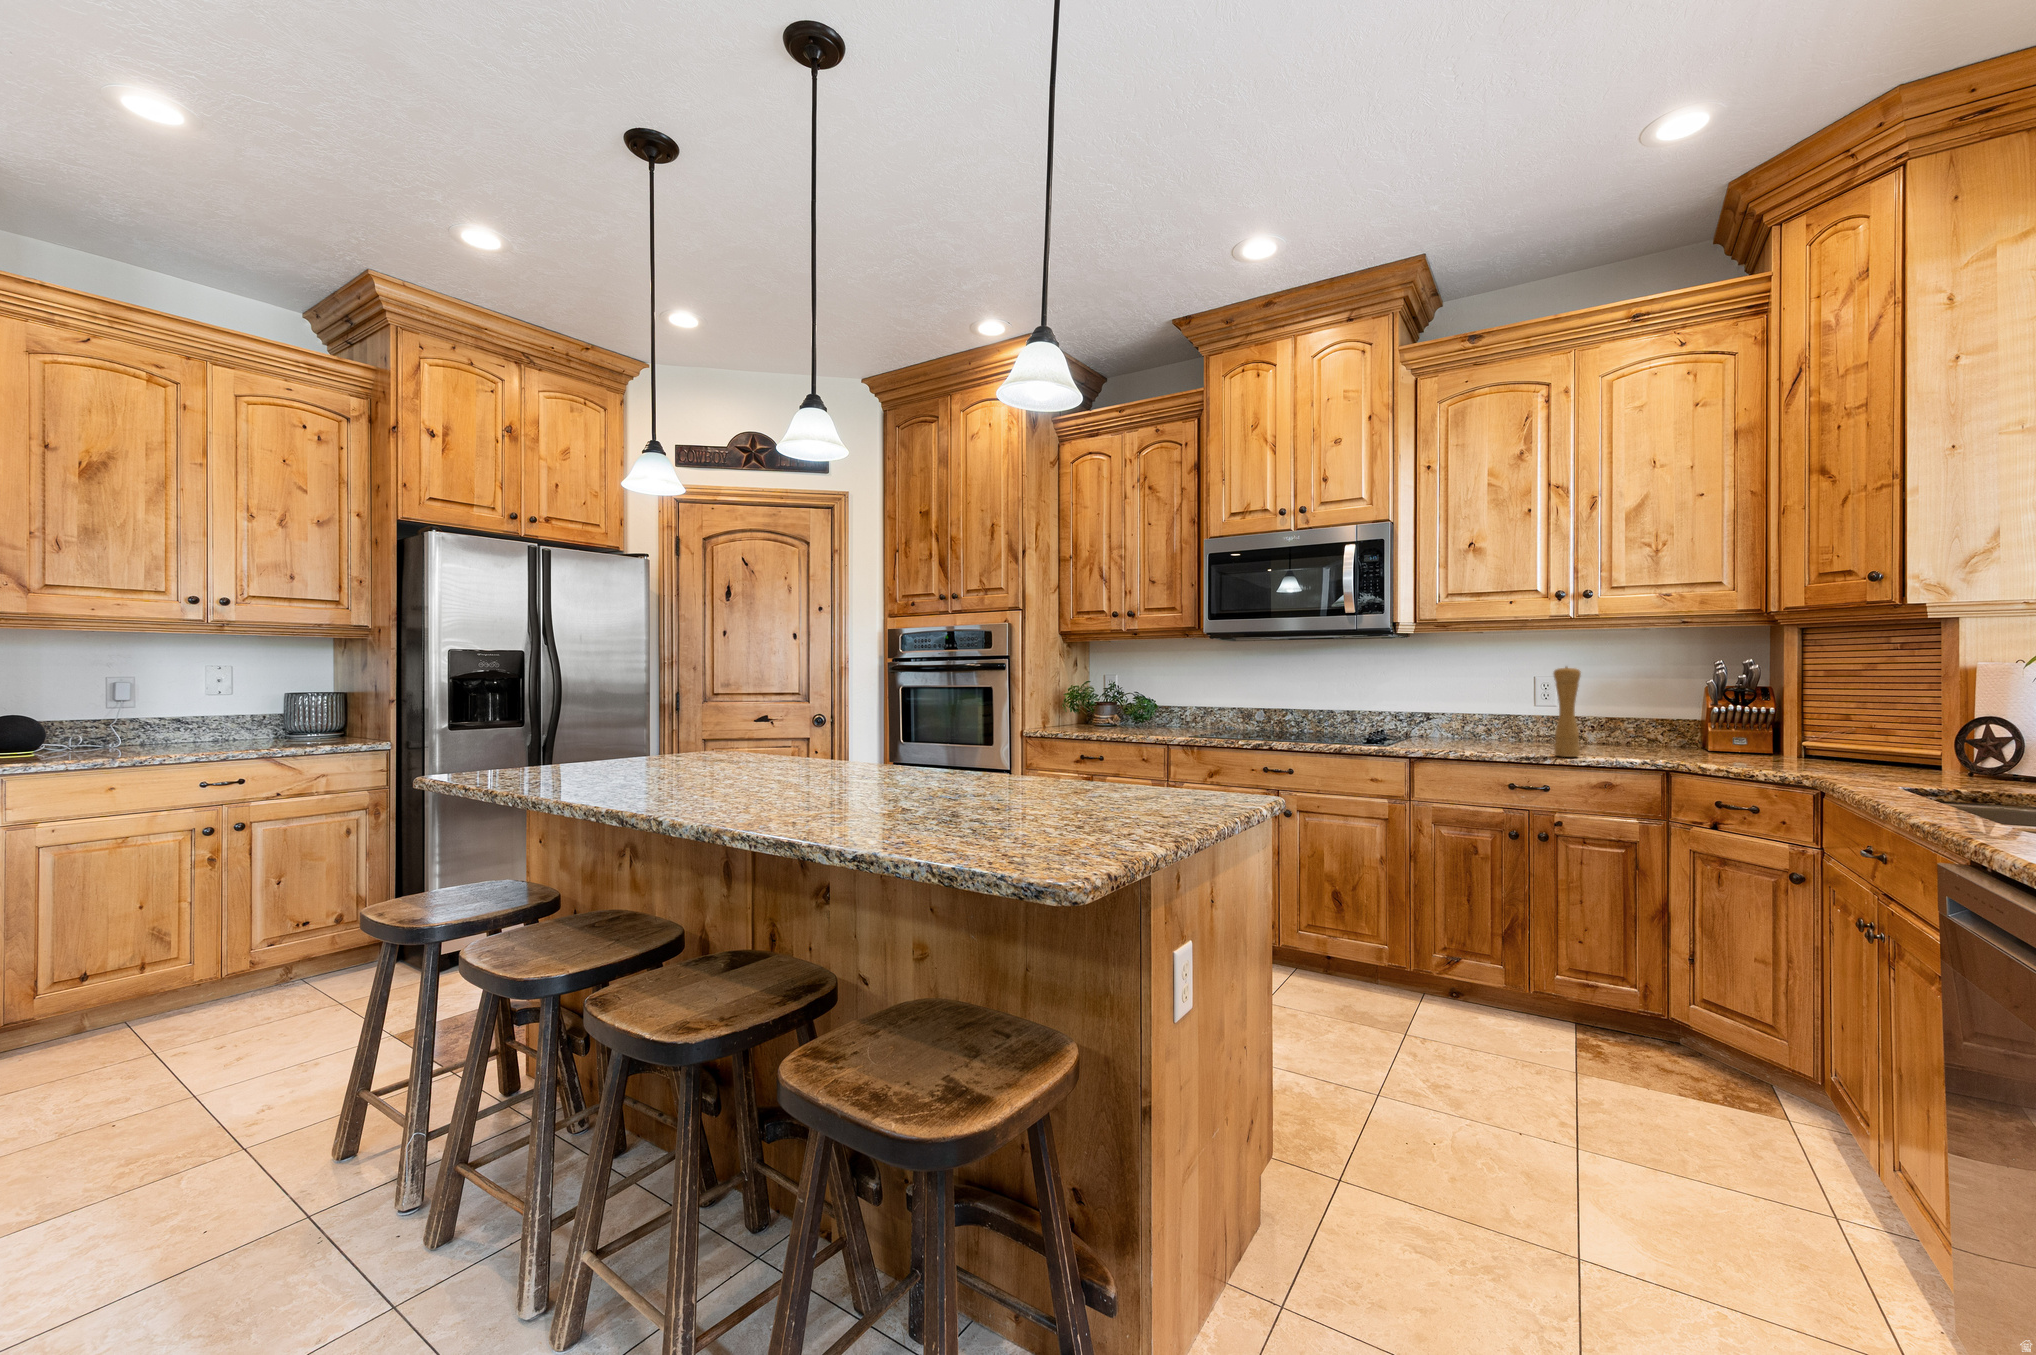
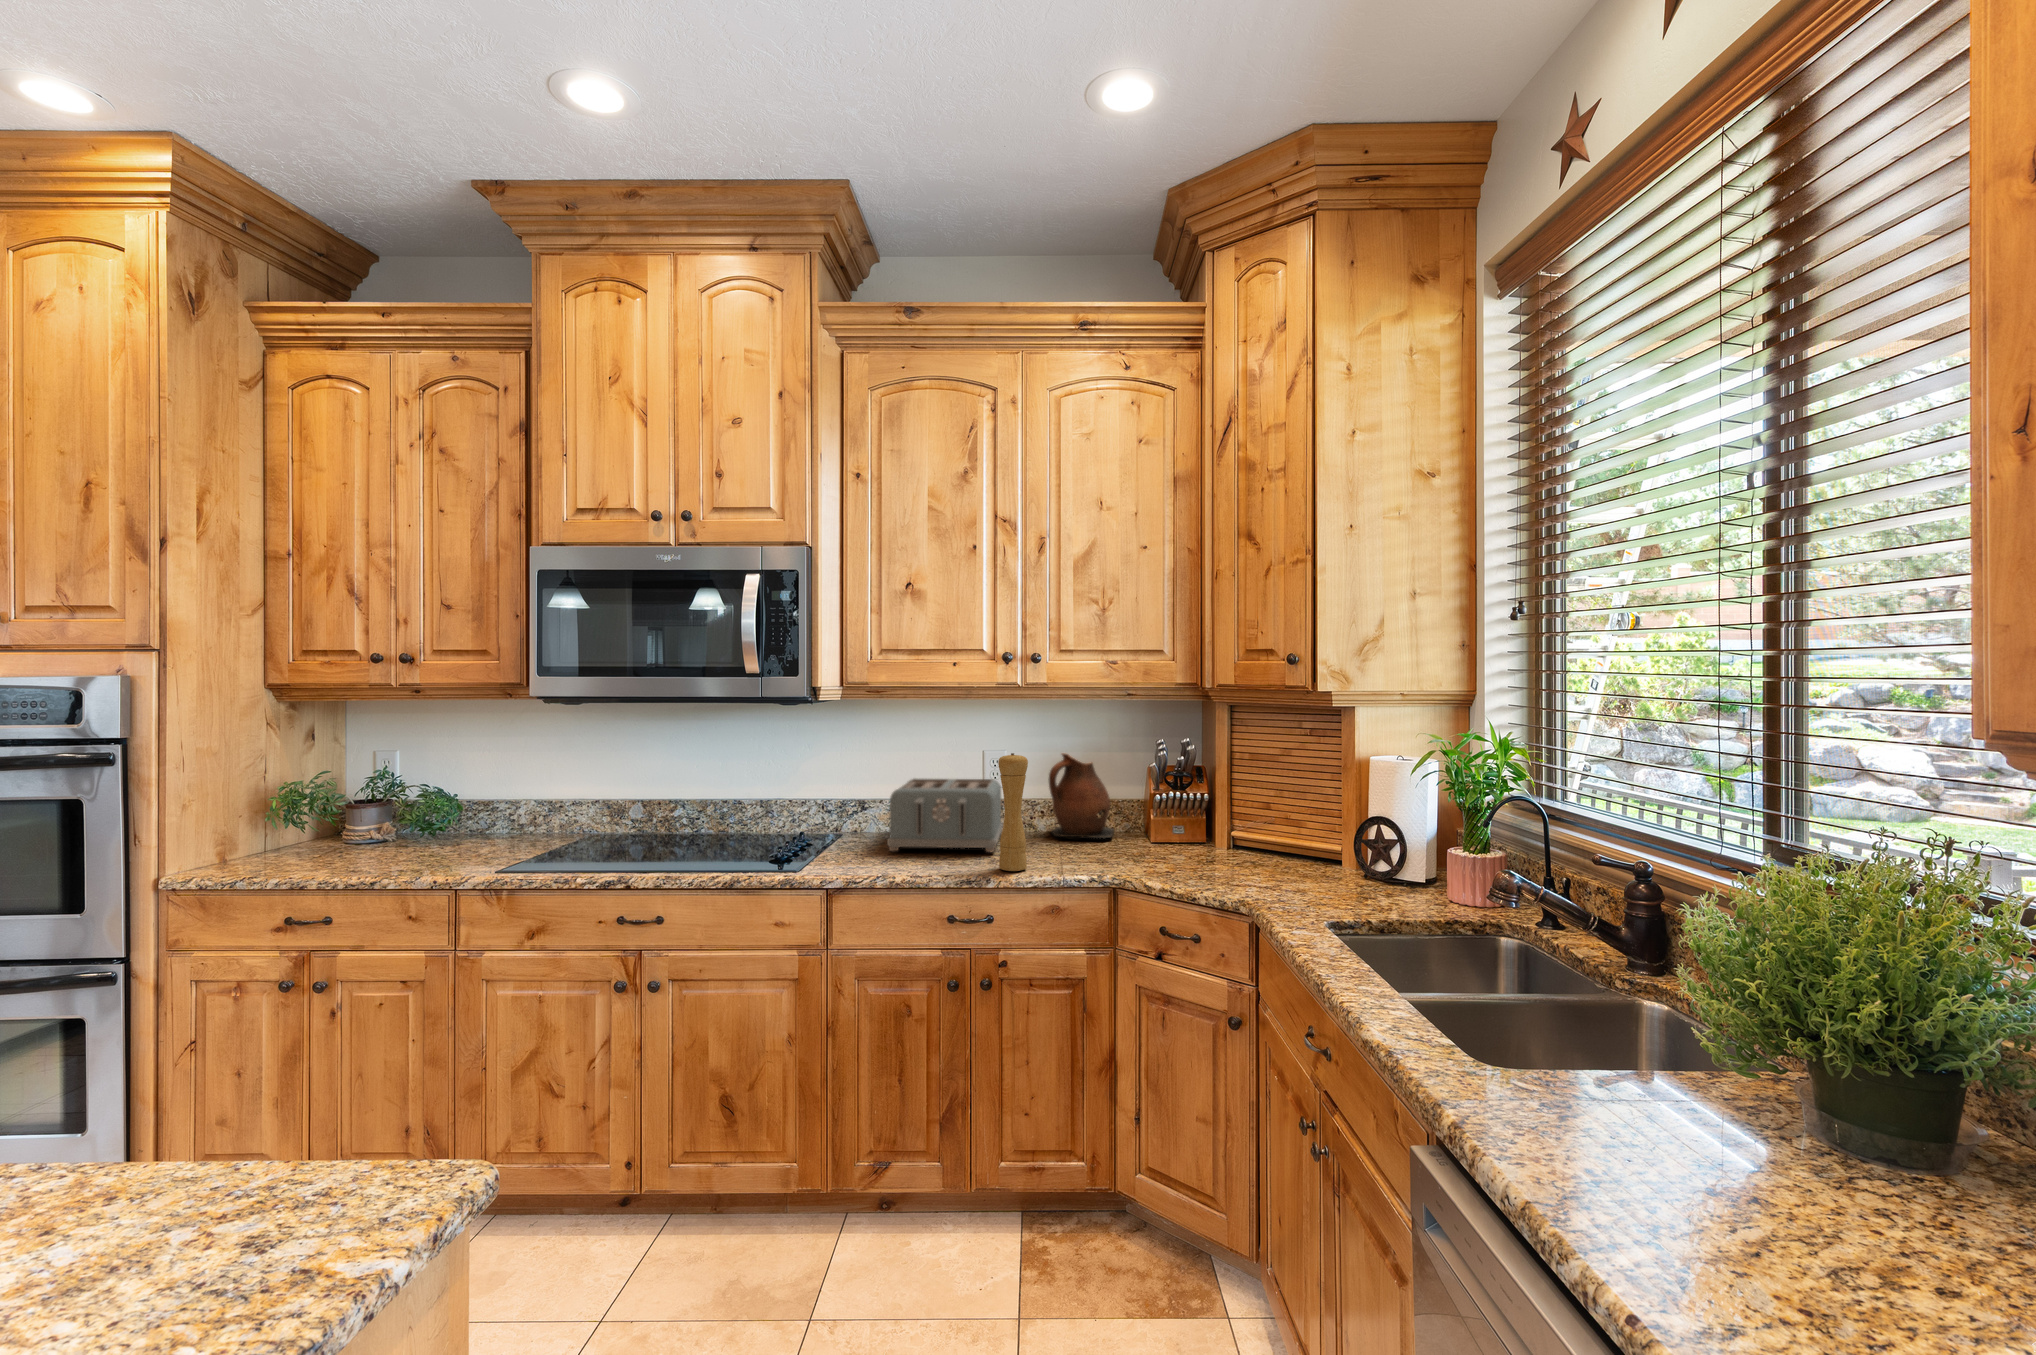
ceramic pitcher: none [1603,676,1674,748] -> present [1049,753,1114,838]
toaster: none [1456,697,1559,748] -> present [887,778,1003,852]

